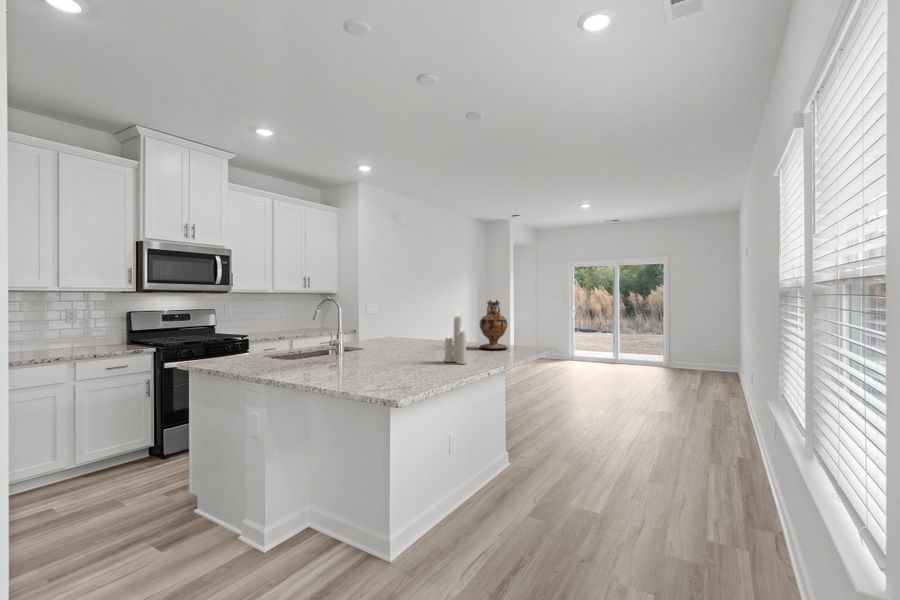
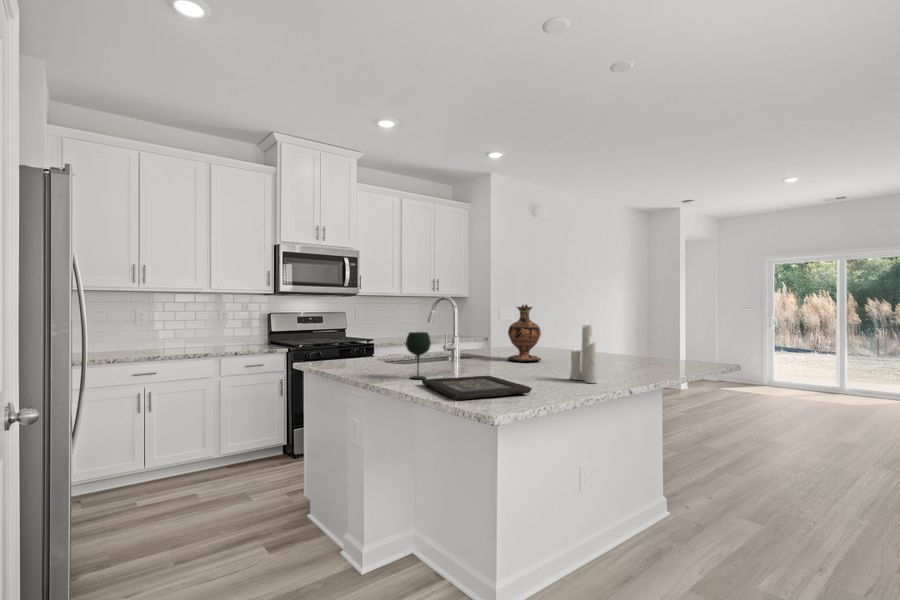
vase: present [479,300,508,350] -> present [508,305,541,362]
wine glass: none [301,327,324,369] -> present [406,332,431,379]
decorative tray: none [320,363,421,385] -> present [422,376,532,400]

